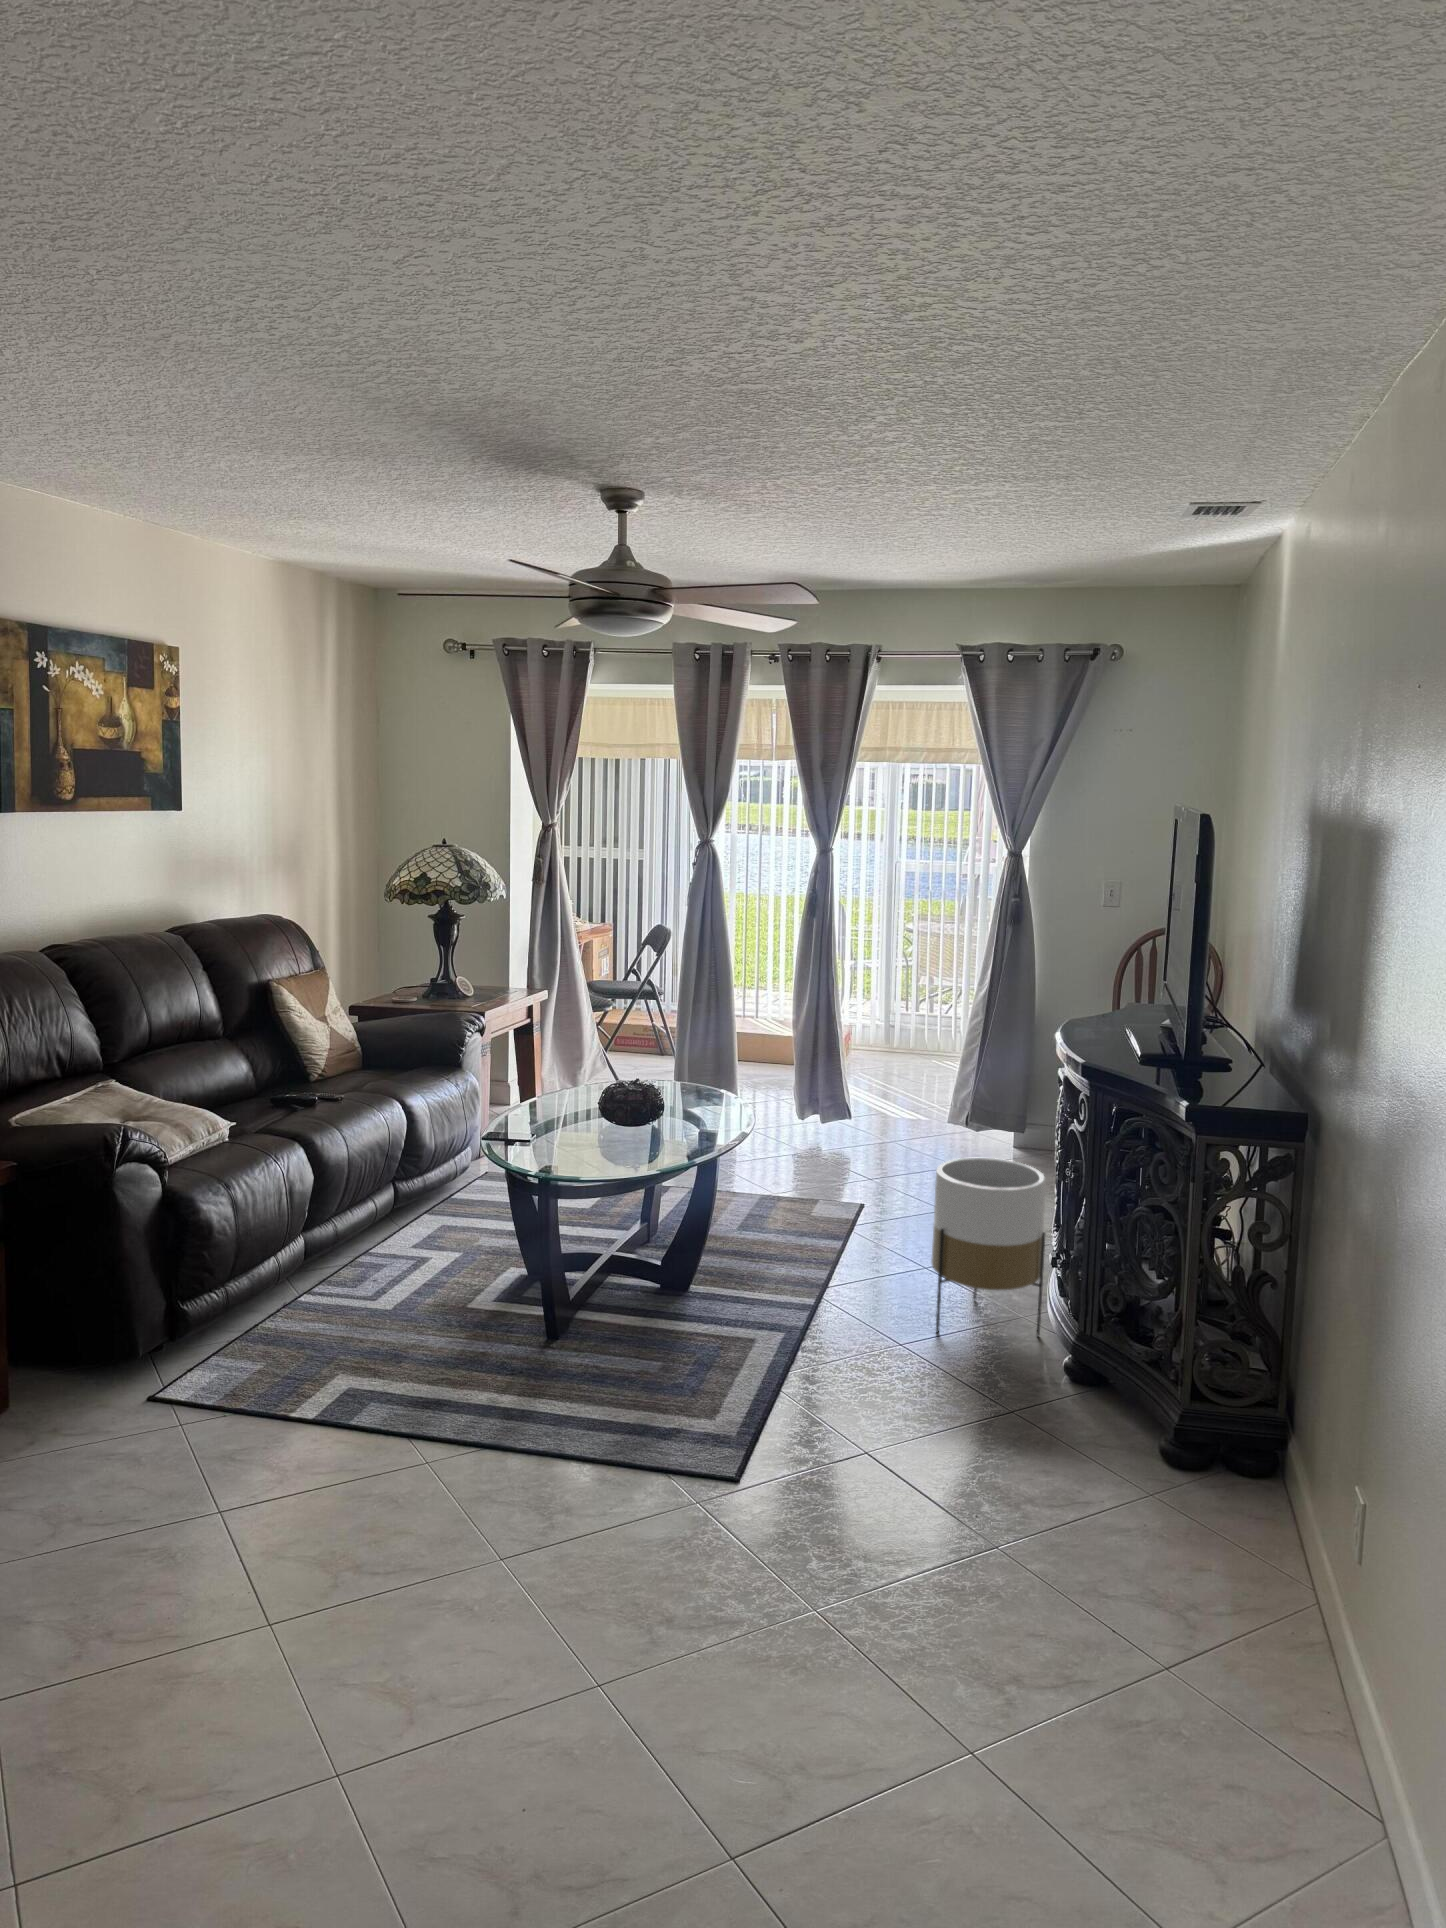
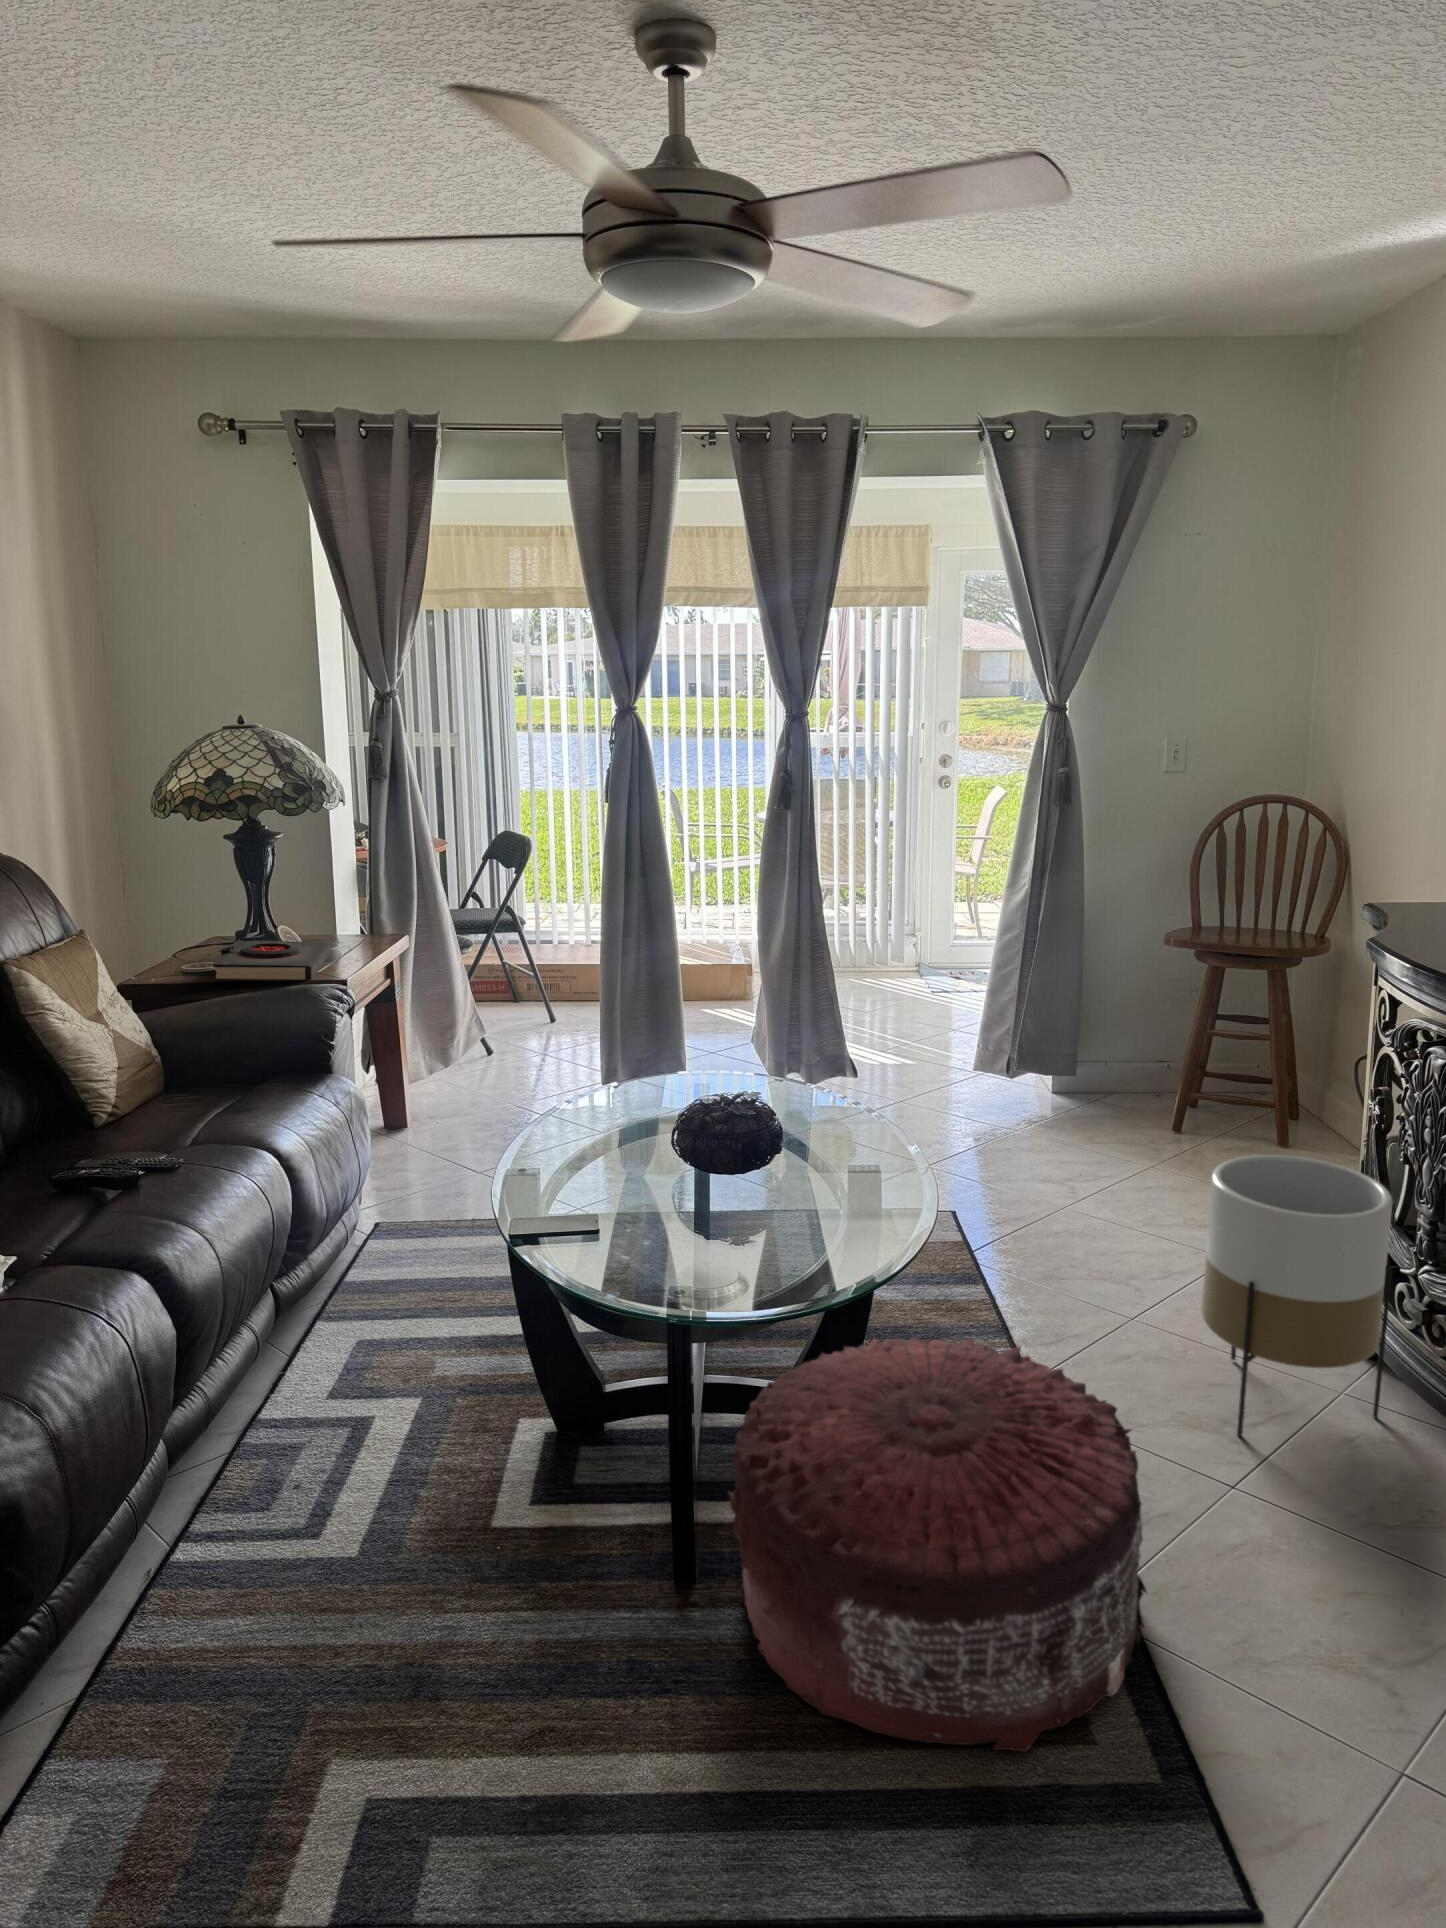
book: none [403,983,484,1011] -> present [212,940,329,982]
pouf: none [567,1226,799,1421] -> present [728,1338,1146,1752]

